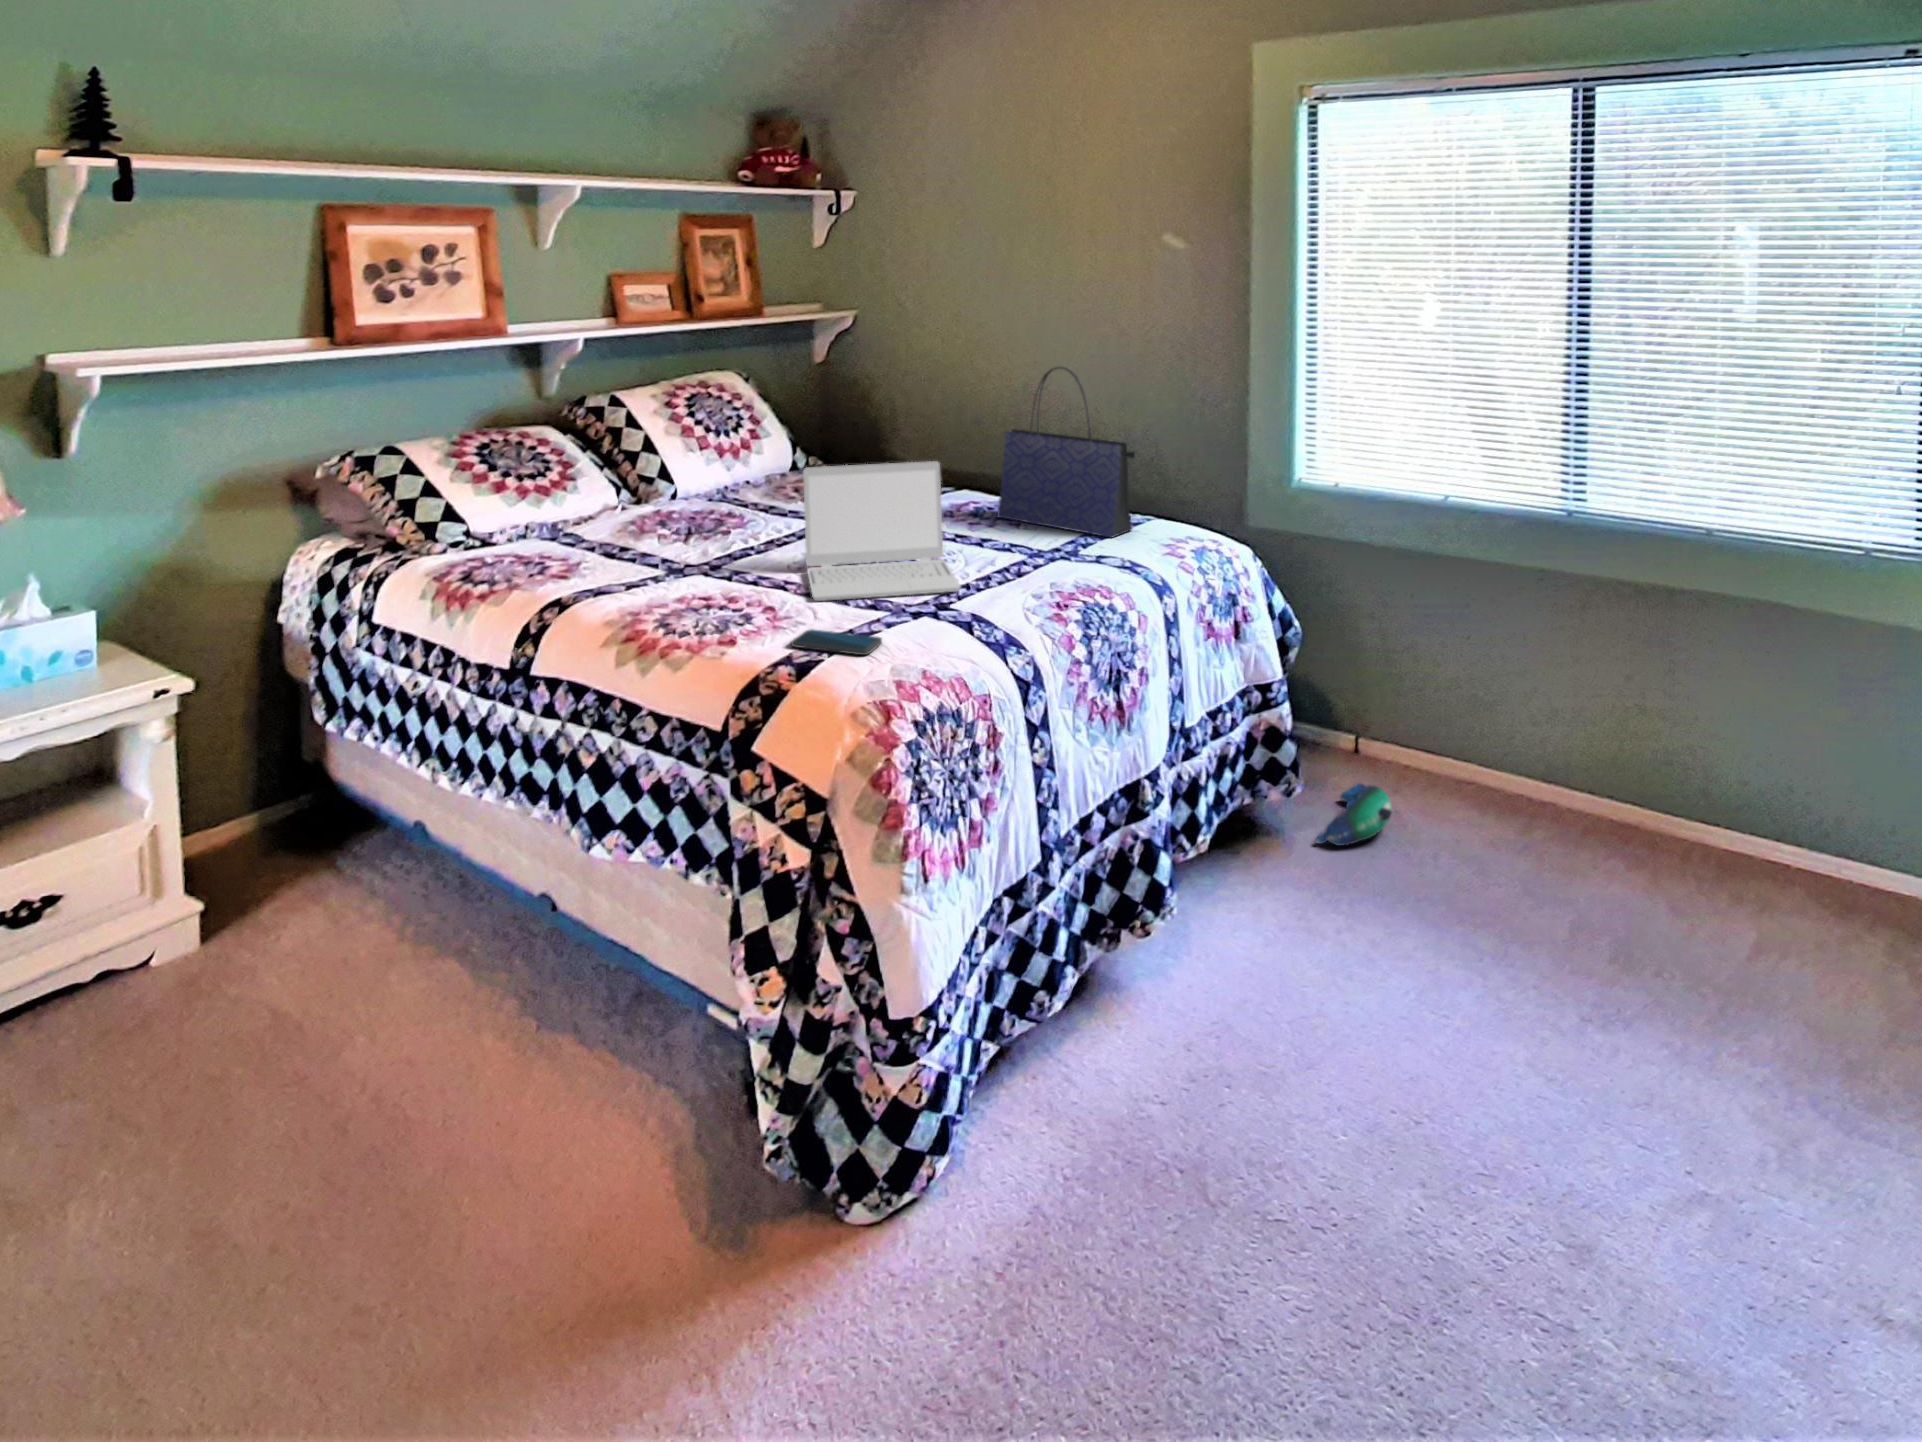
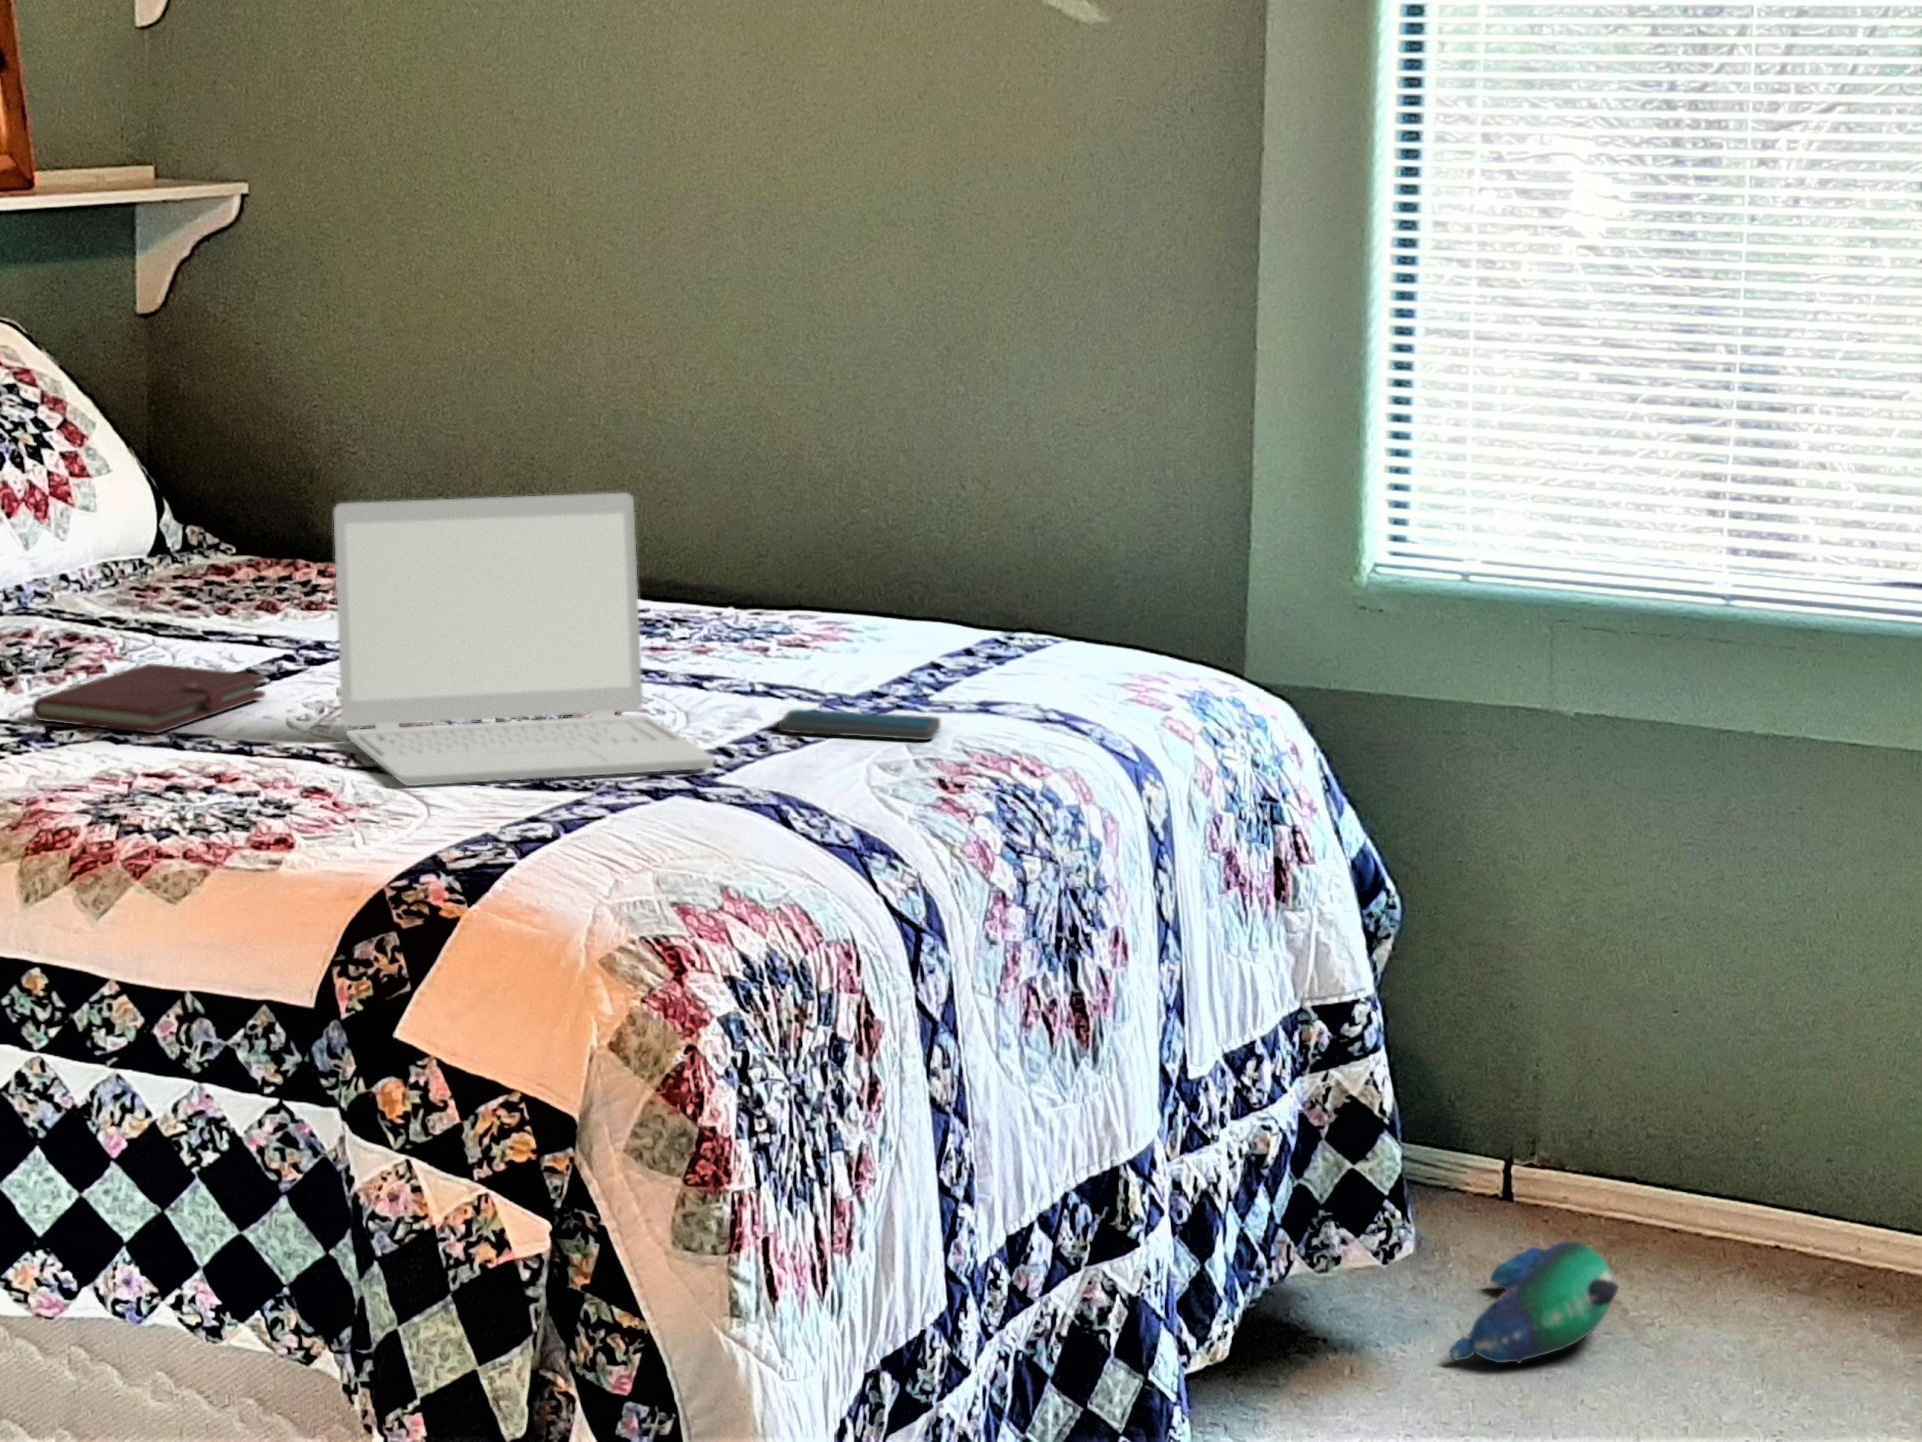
tote bag: present [997,367,1135,538] -> none [703,291,1045,681]
notebook: none [681,530,790,567] -> present [32,664,265,733]
smartphone: present [791,629,882,655] -> present [779,709,941,740]

